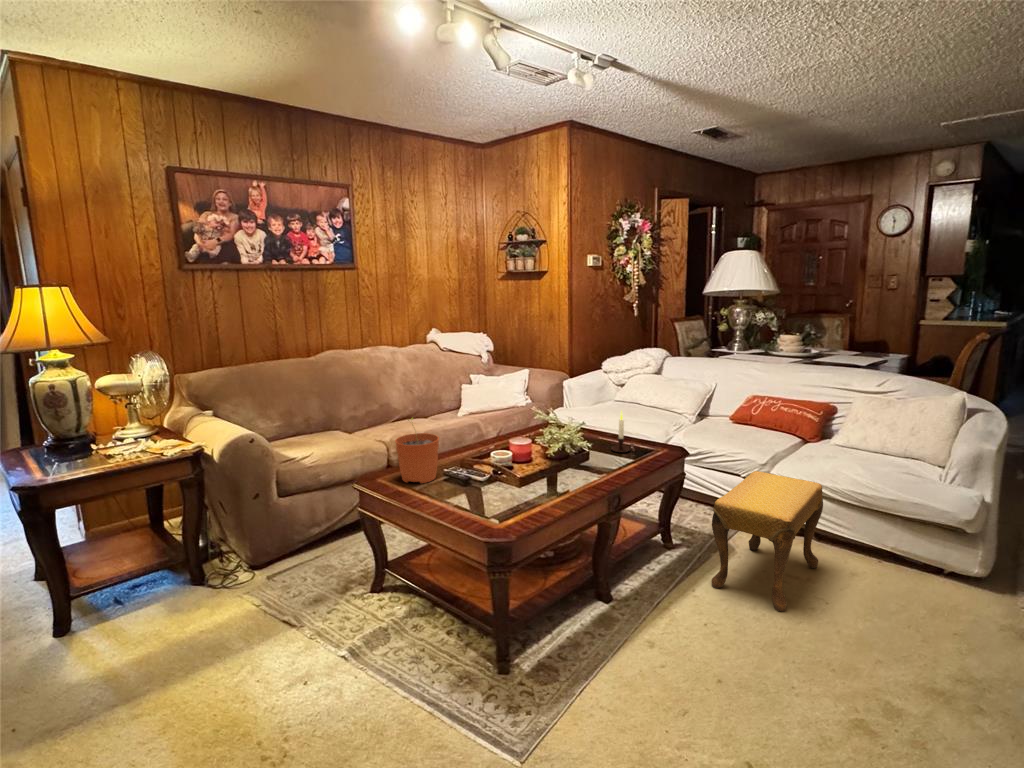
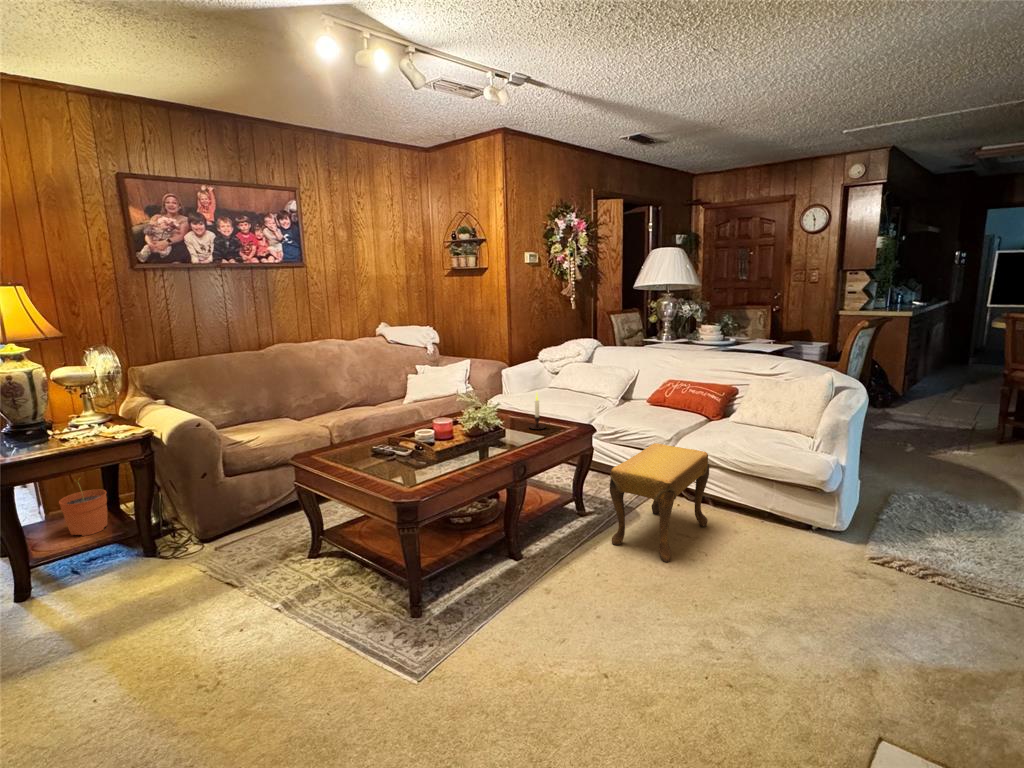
plant pot: present [395,418,439,483] -> present [59,483,108,536]

